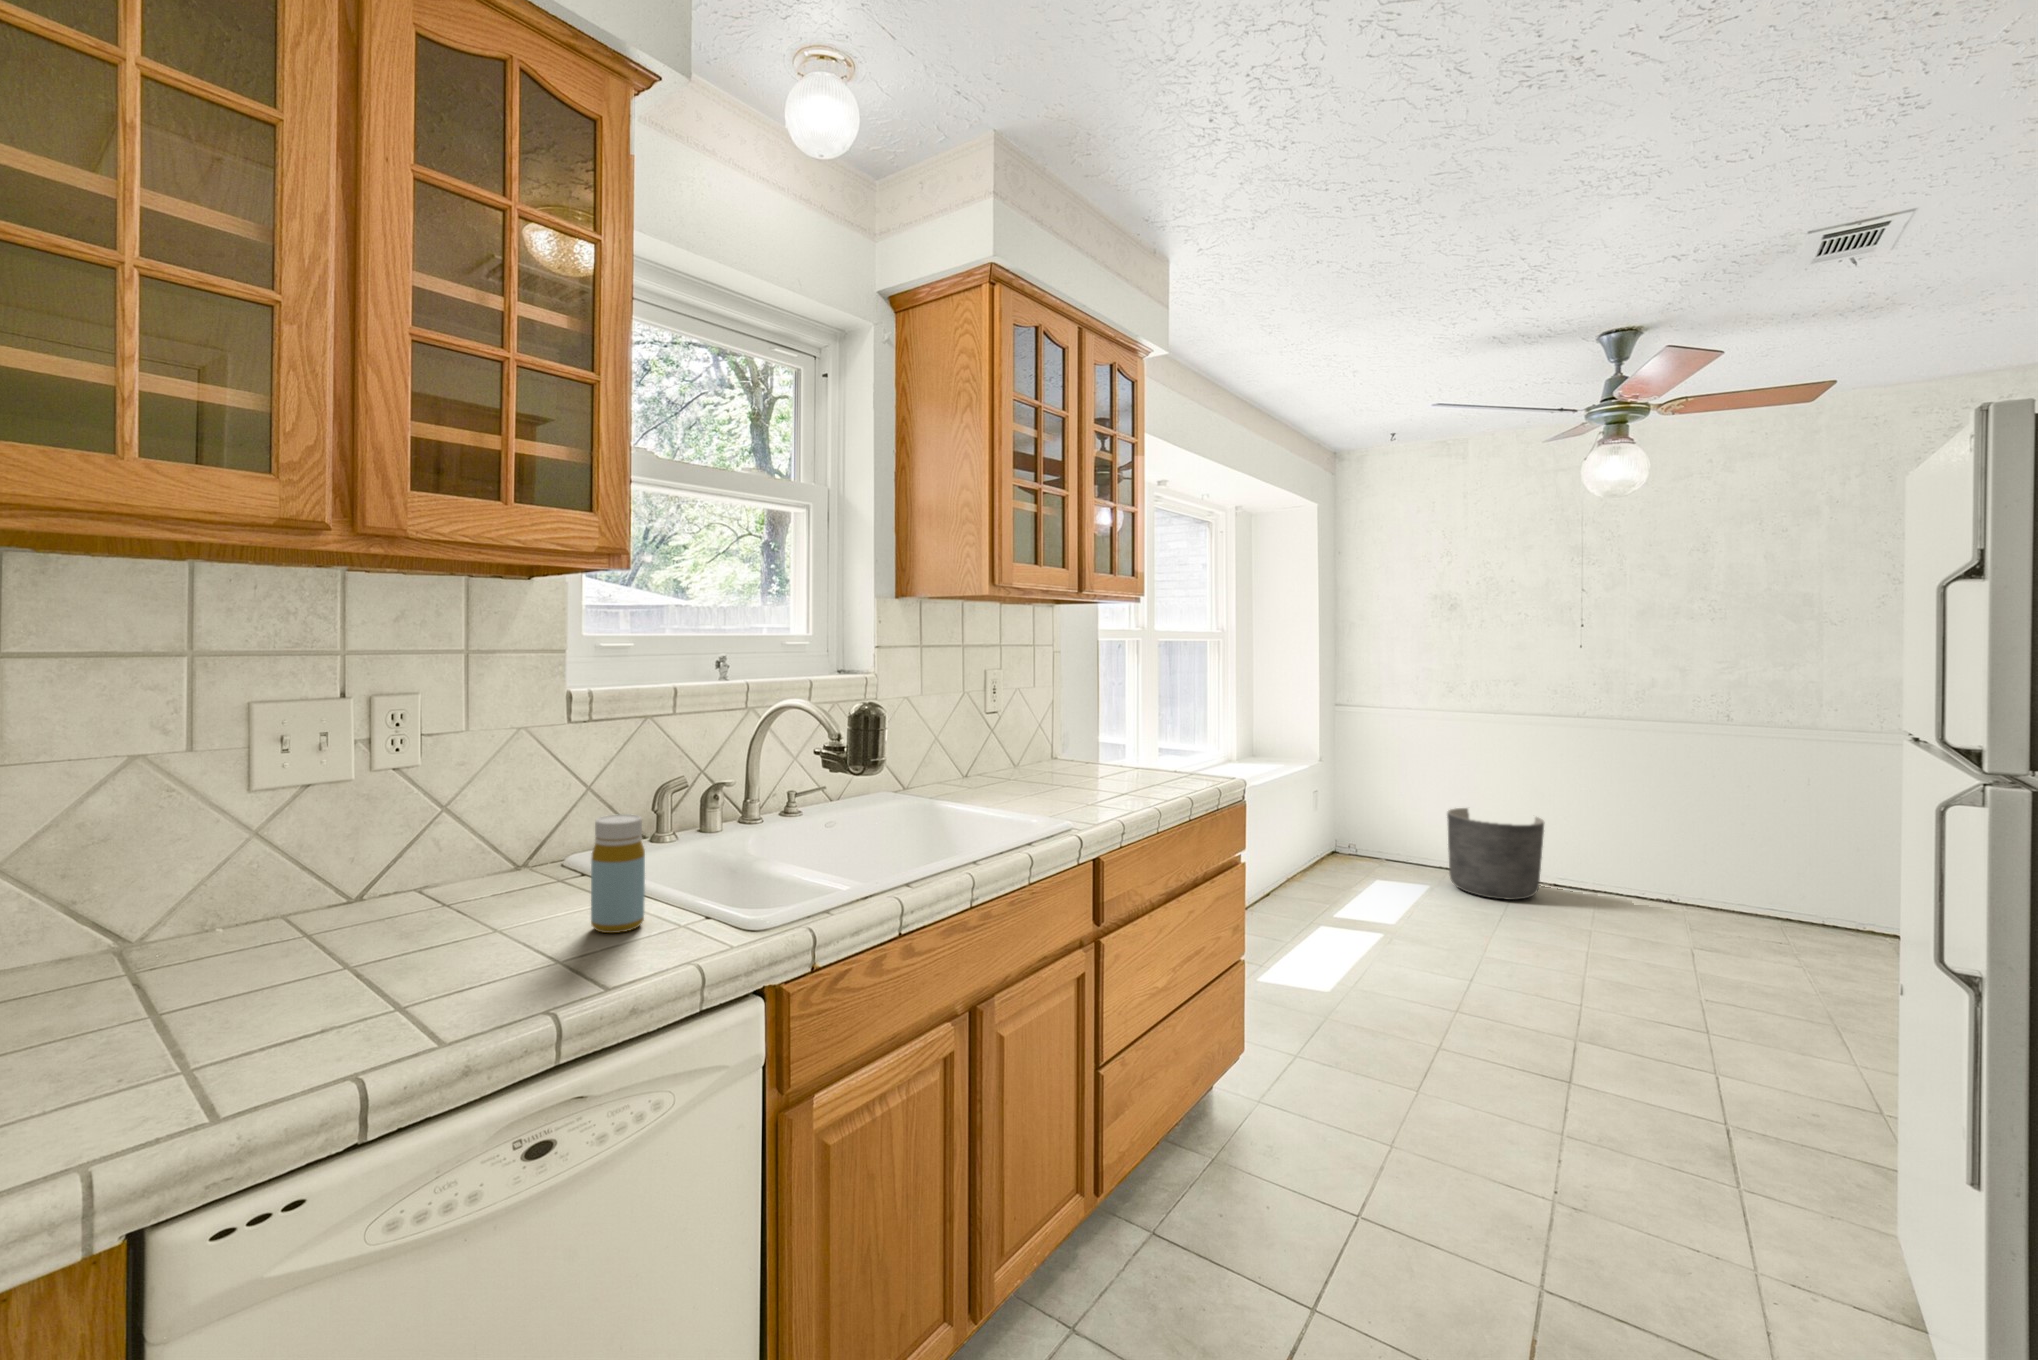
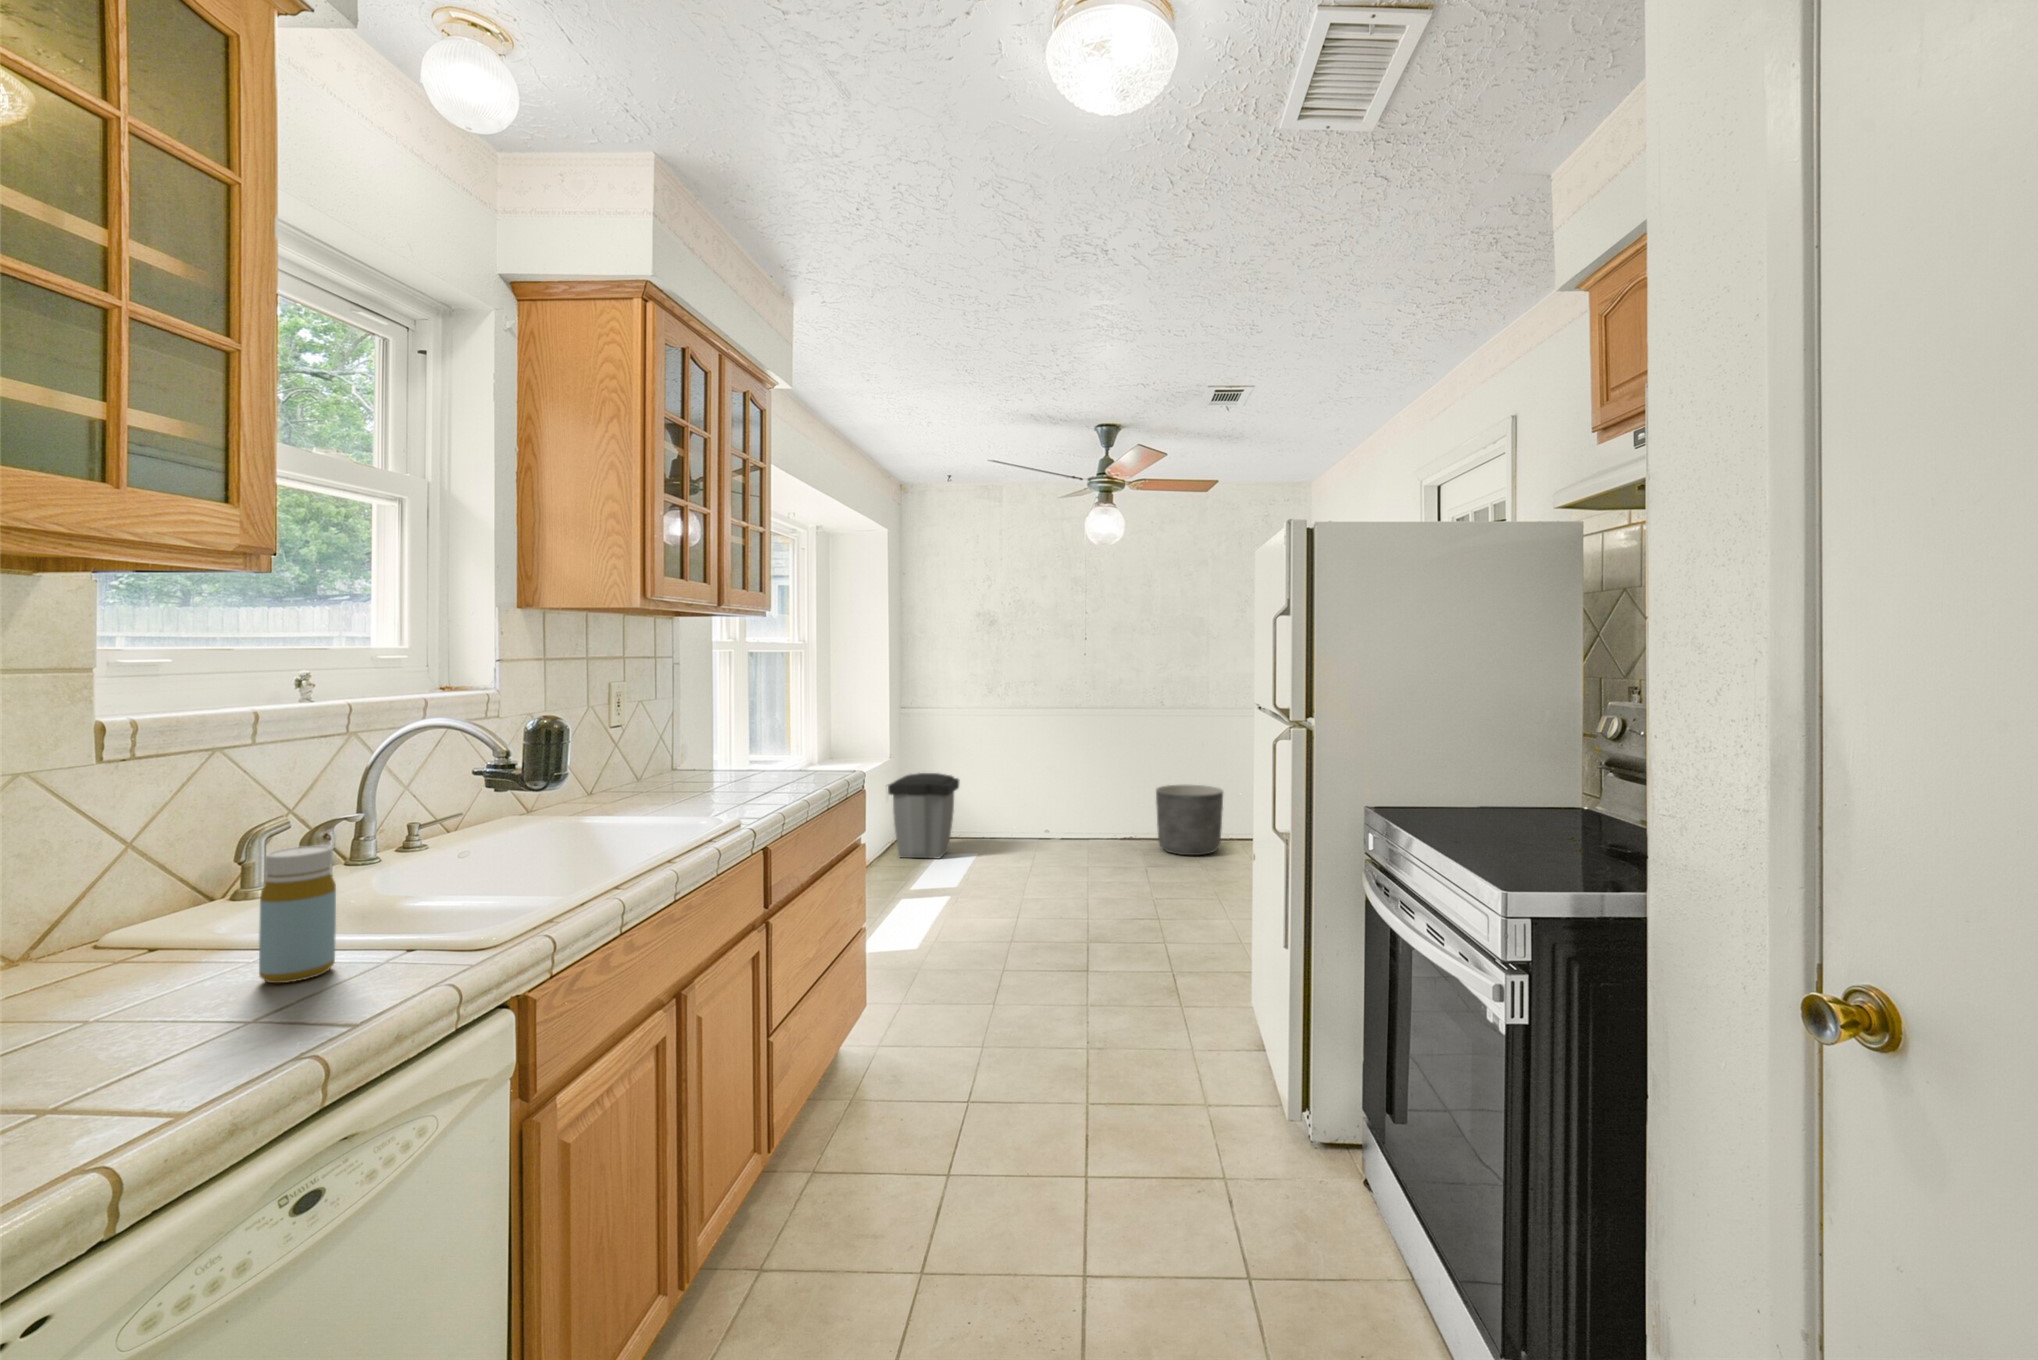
trash can: none [1324,785,1416,888] -> present [888,773,959,859]
planter: present [1447,808,1544,900] -> present [1156,785,1223,855]

